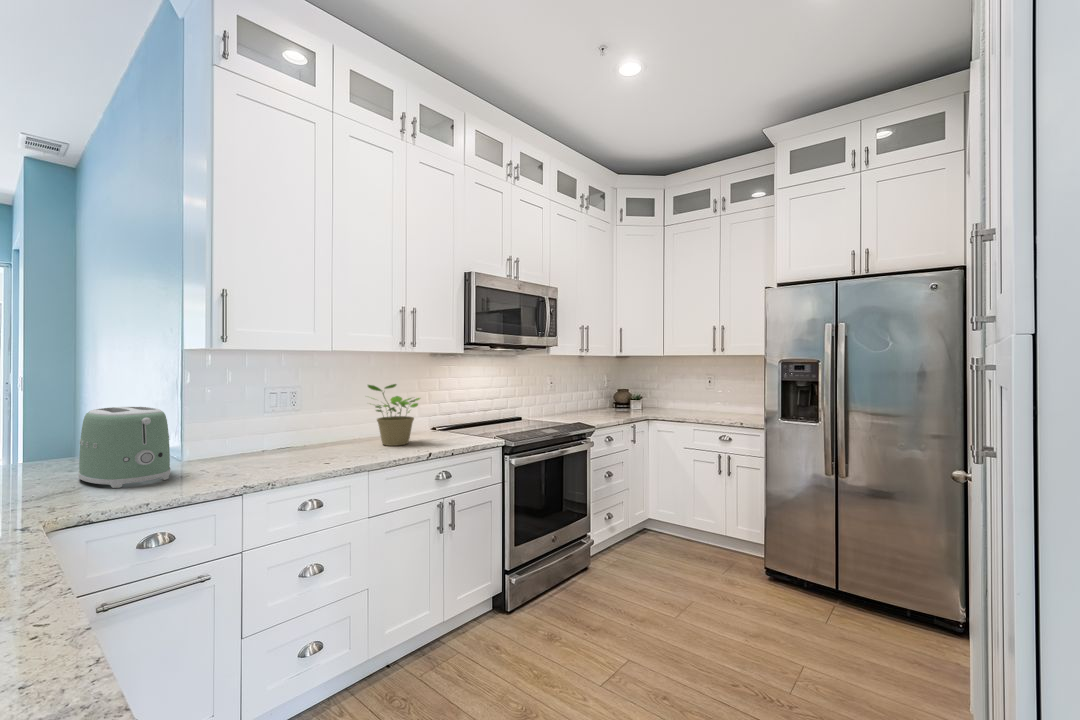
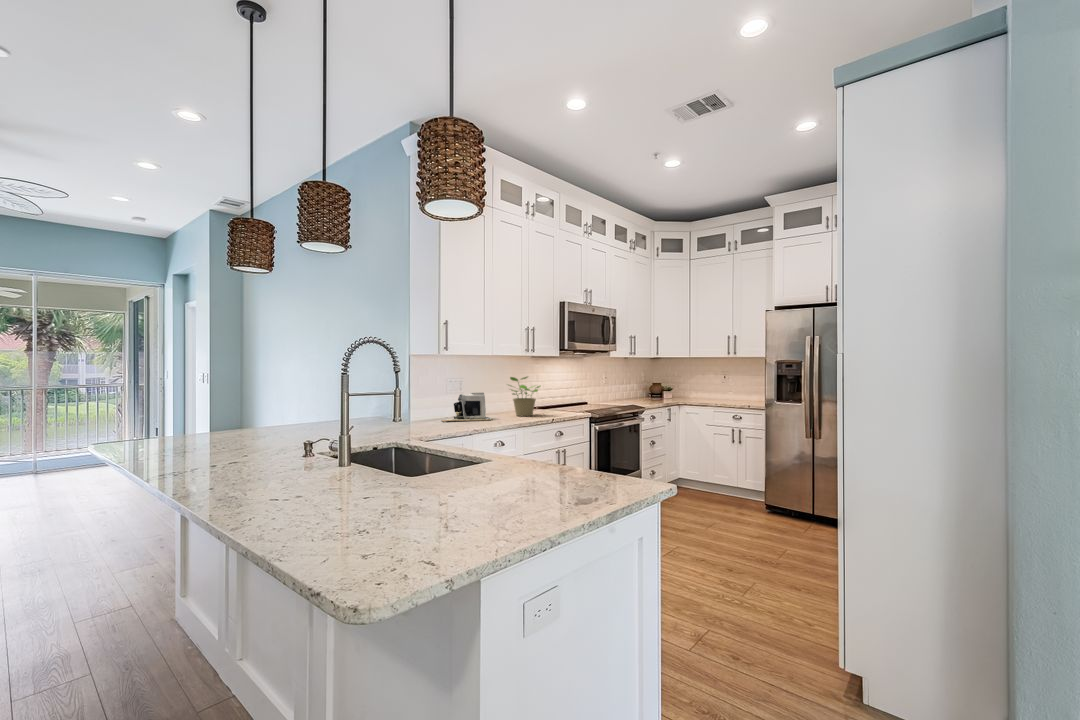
toaster: present [78,407,171,488] -> none [378,389,429,431]
coffee maker: none [233,410,327,461] -> present [442,393,492,422]

